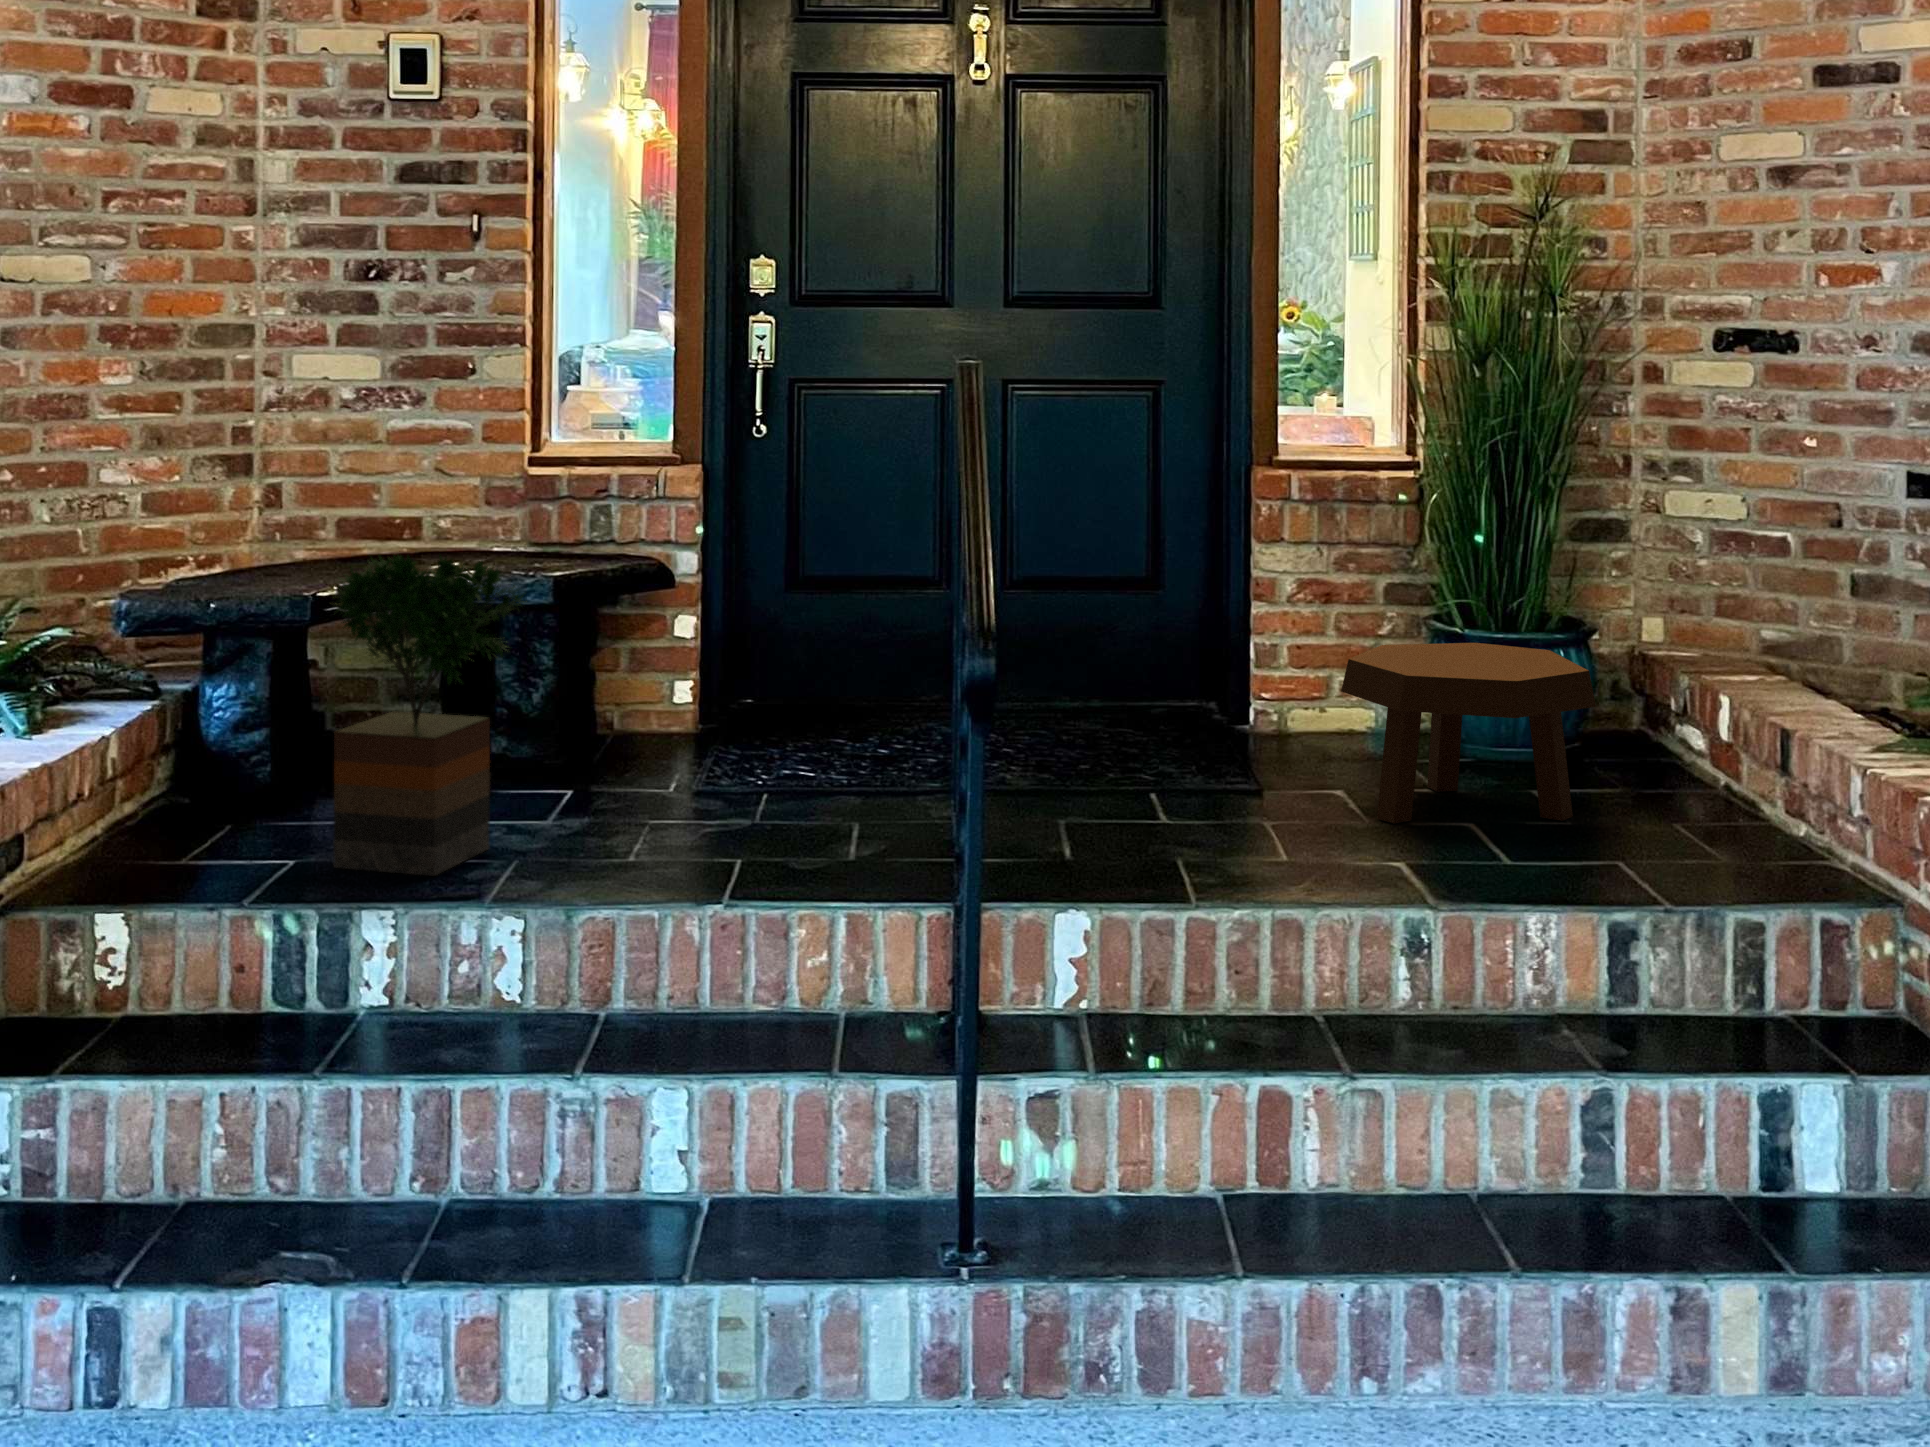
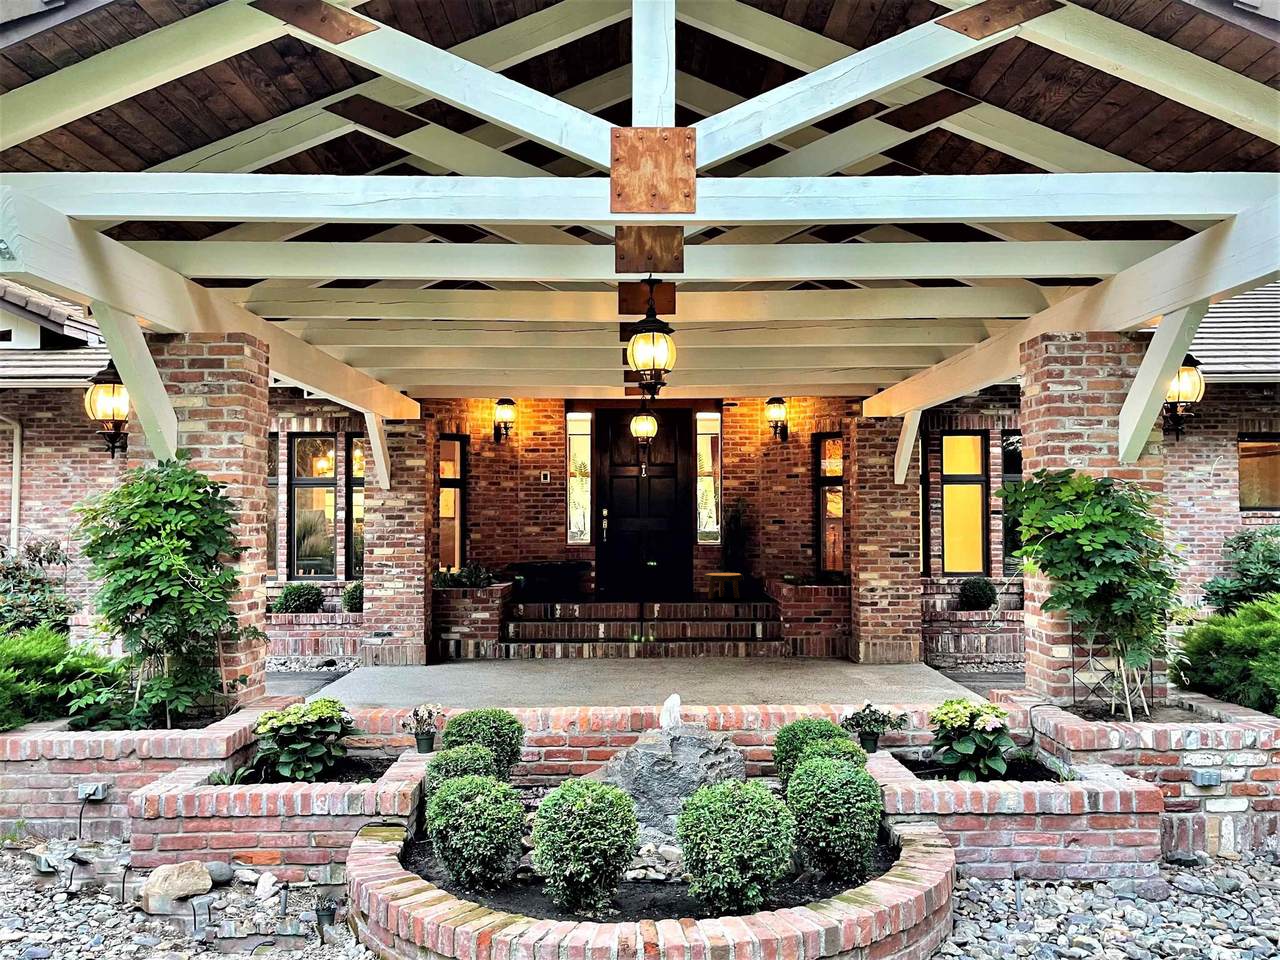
potted tree: present [334,555,524,876] -> none [545,556,575,604]

